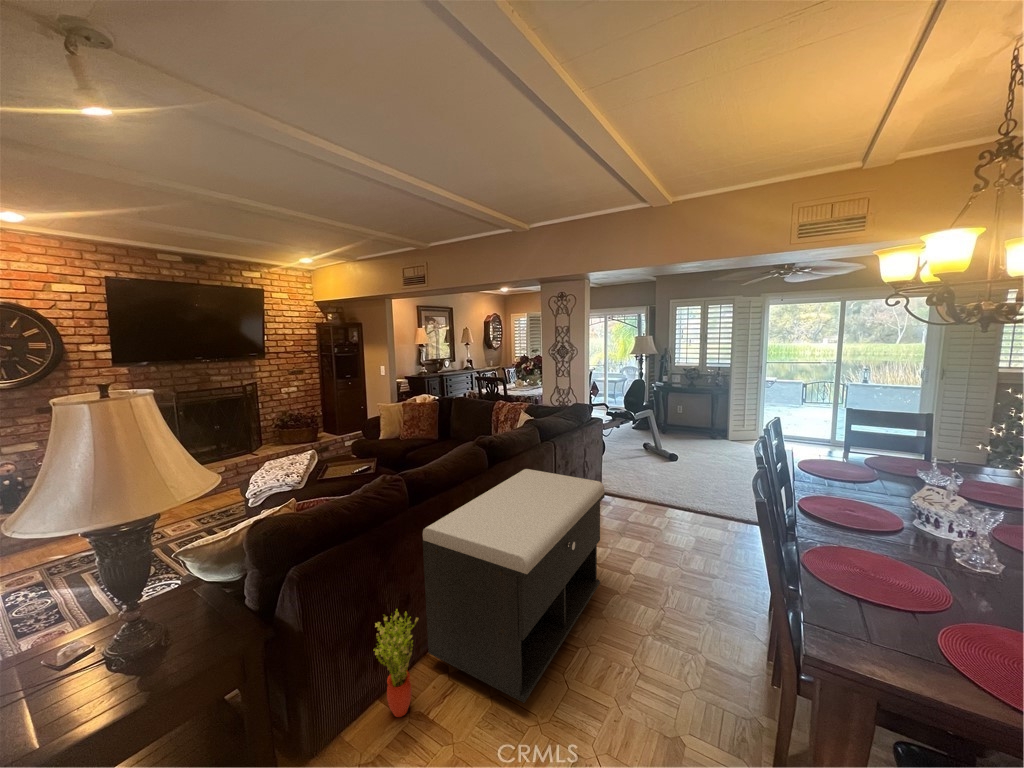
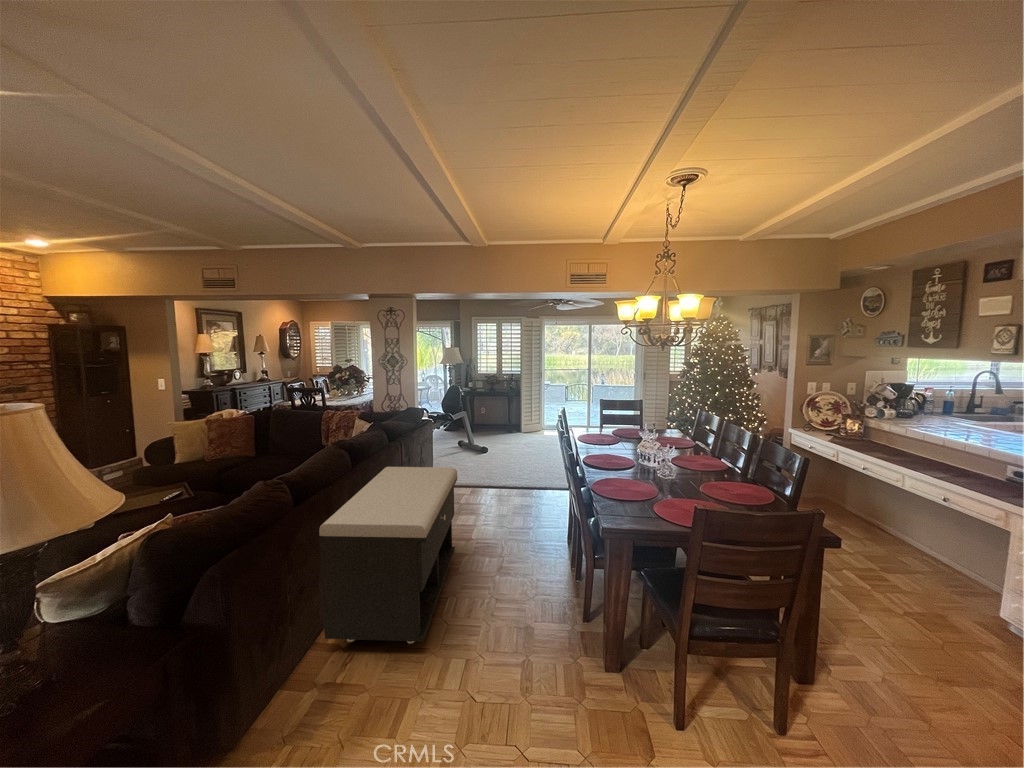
potted plant: present [374,612,418,717] -> none [288,598,327,696]

